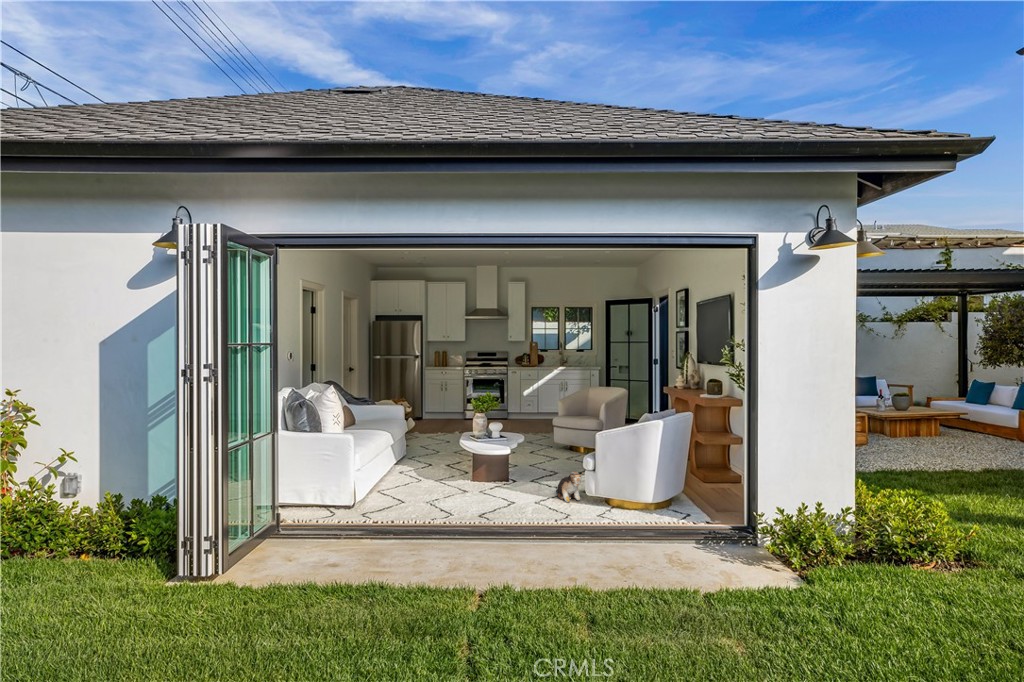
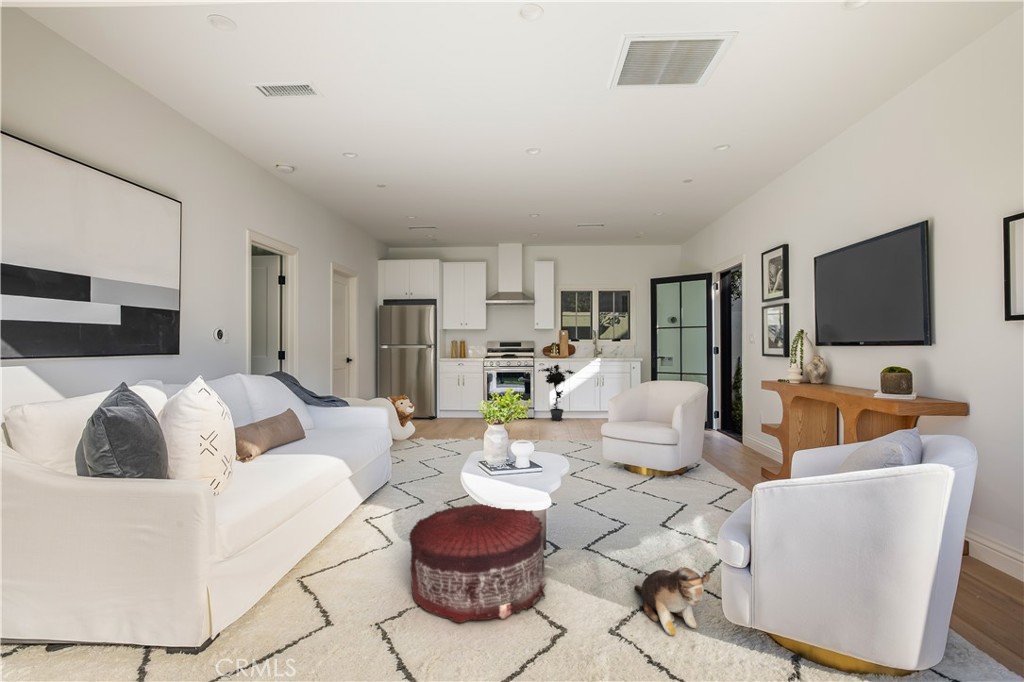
potted plant: none [510,371,542,420] -> present [539,365,575,421]
pouf: none [442,452,512,500] -> present [409,504,546,623]

